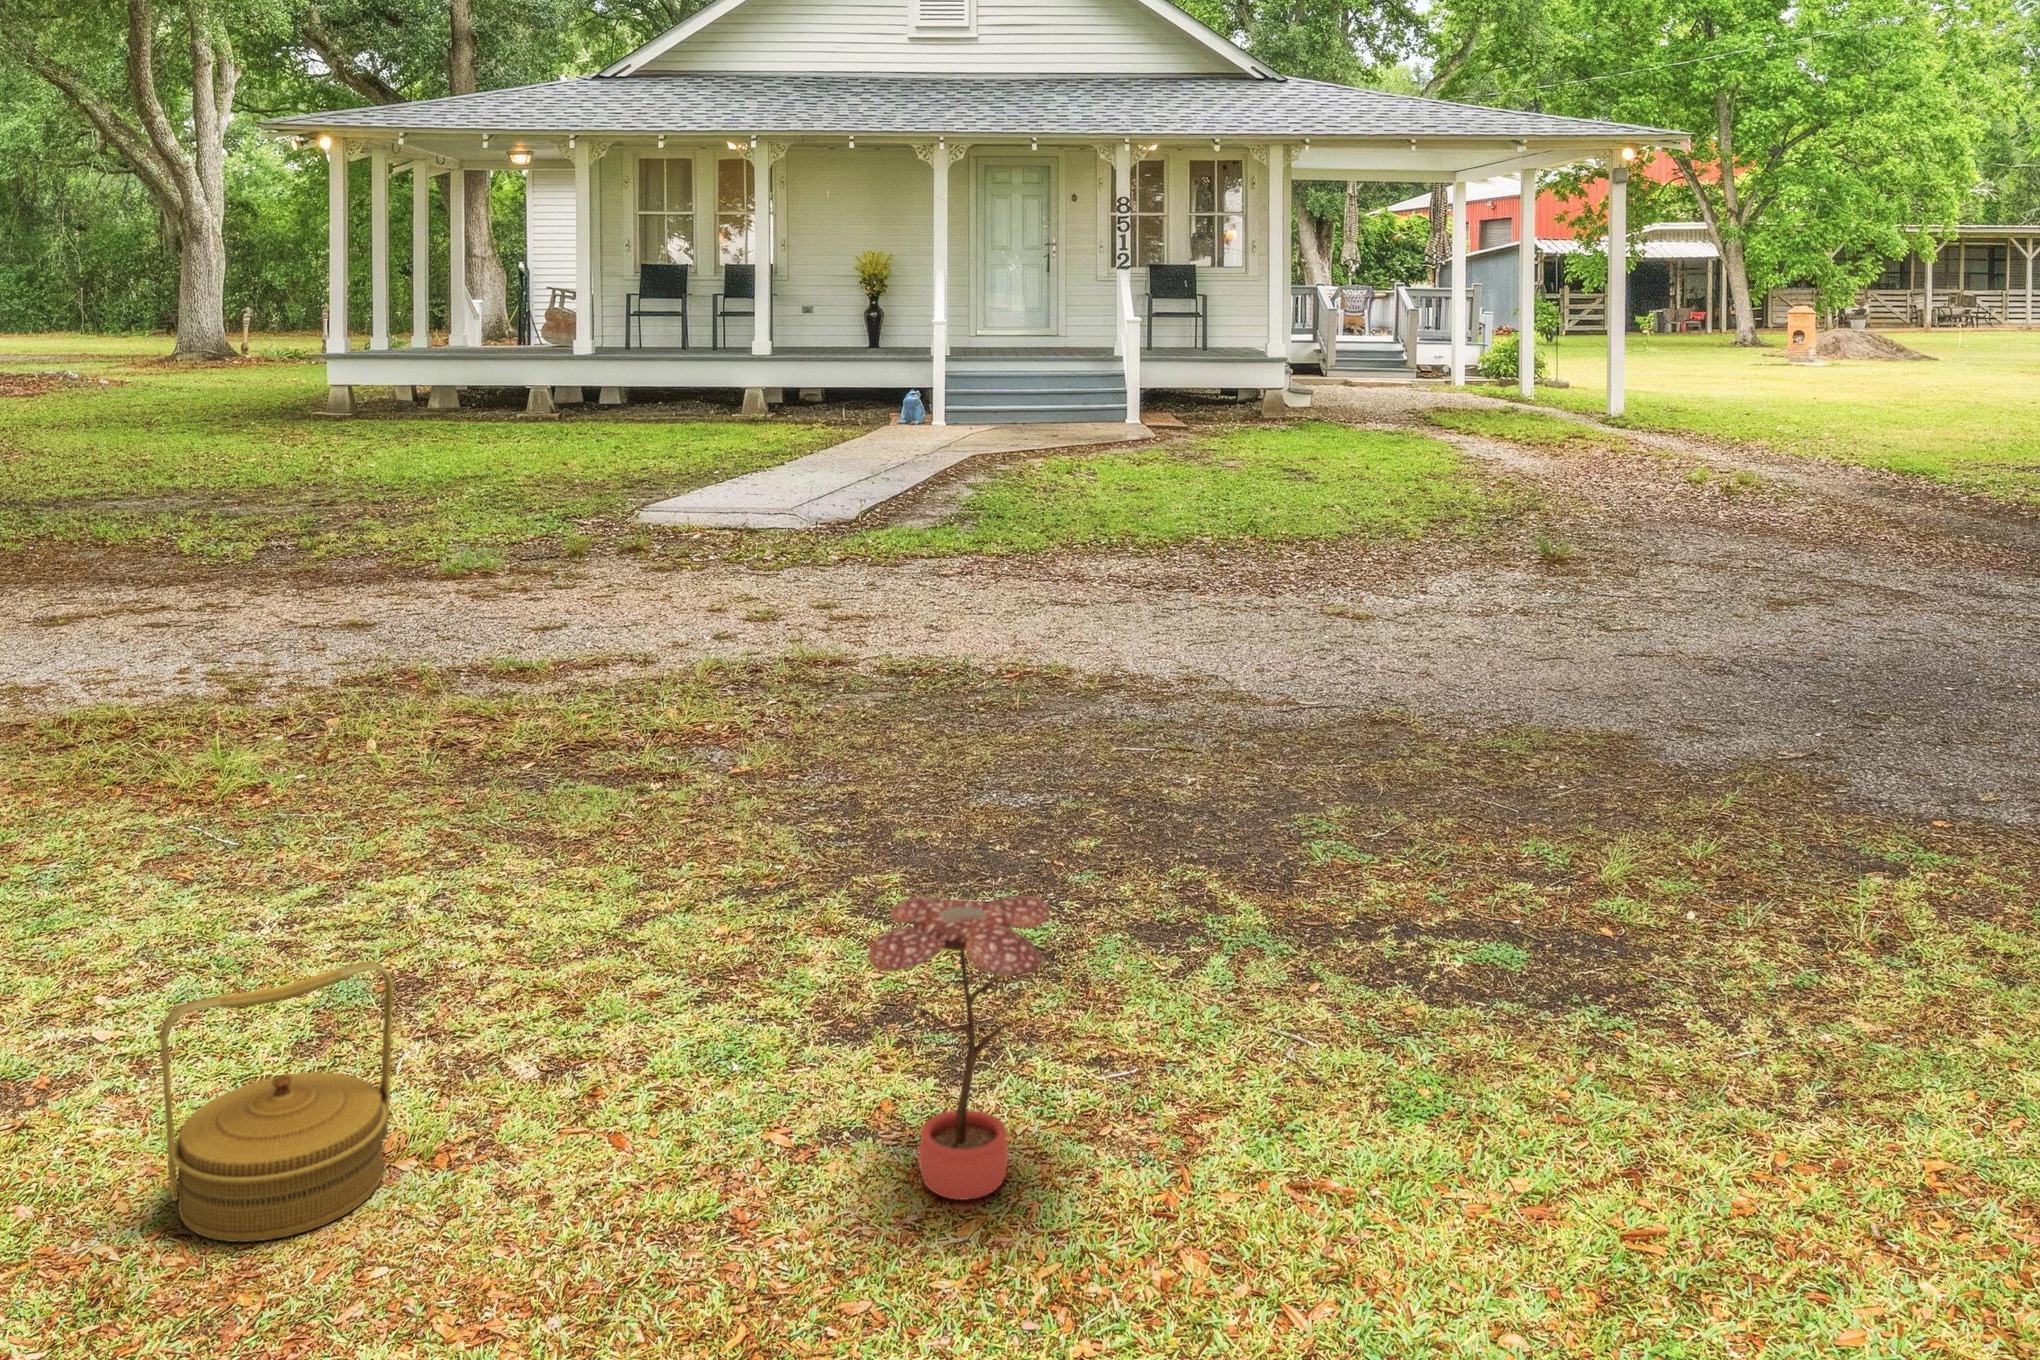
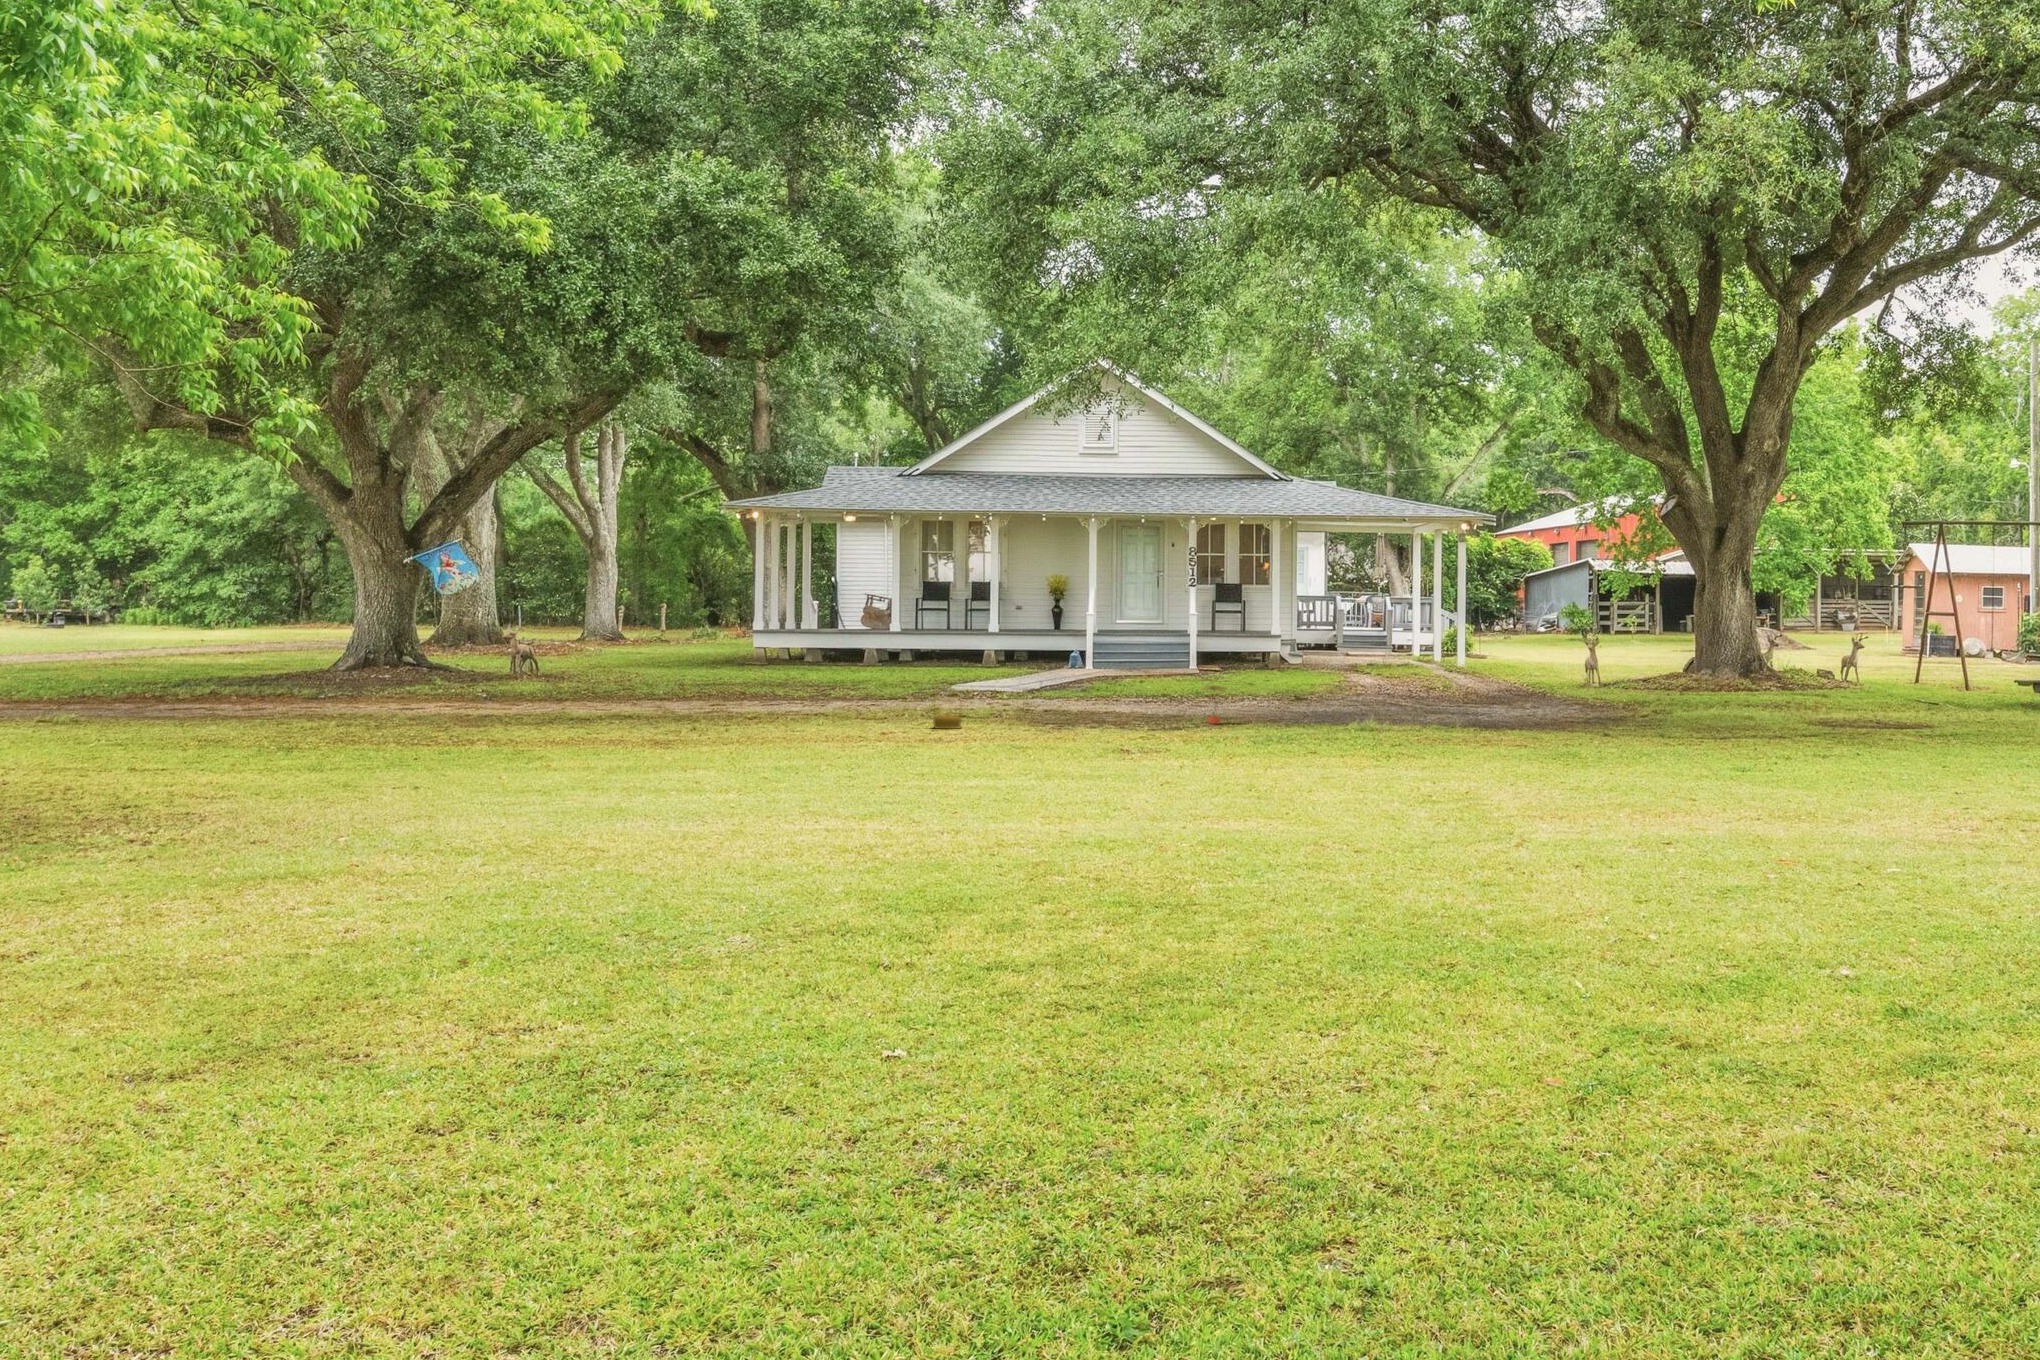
potted plant: present [869,896,1050,1200] -> present [1204,686,1225,724]

